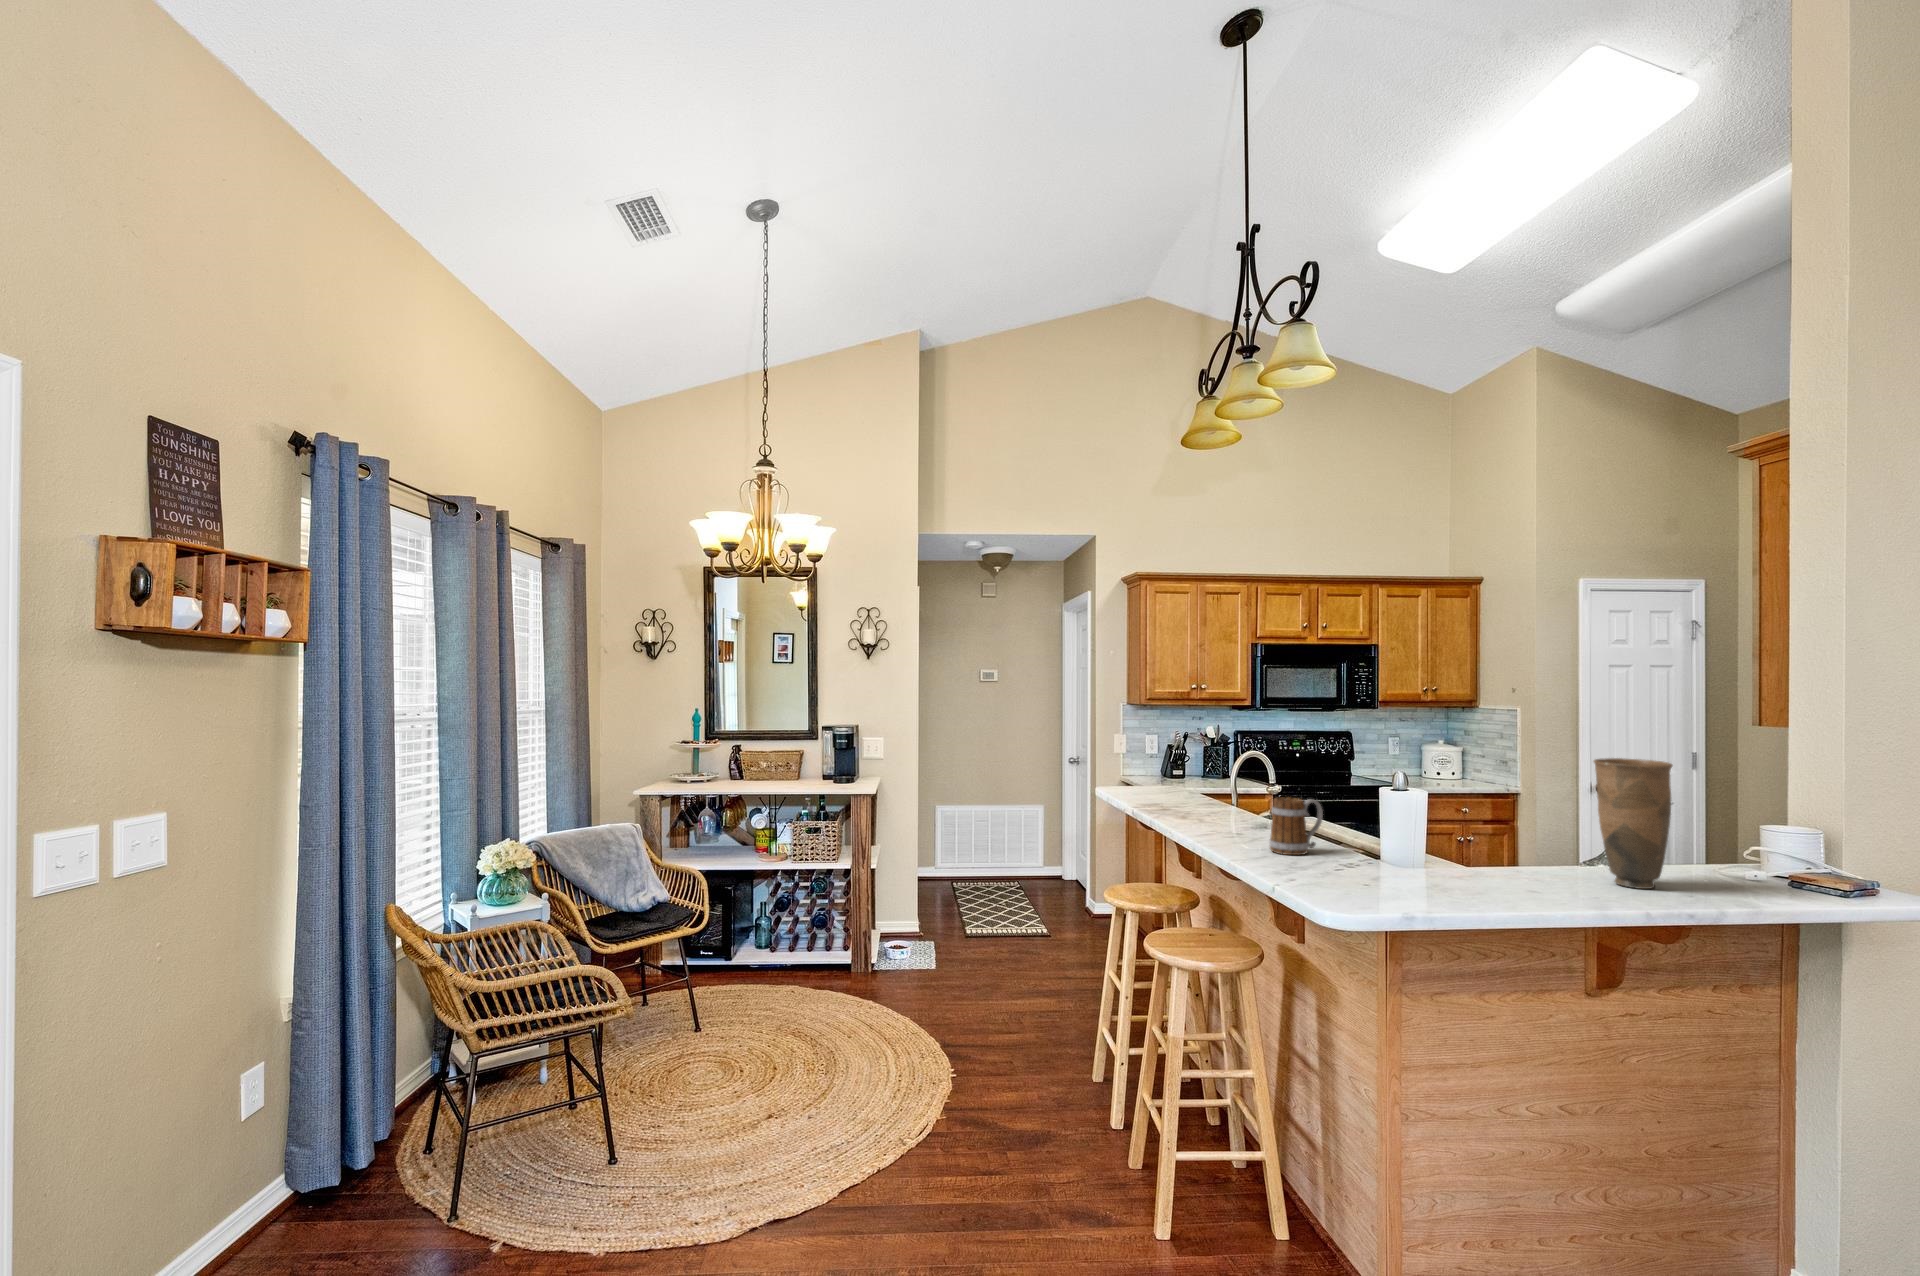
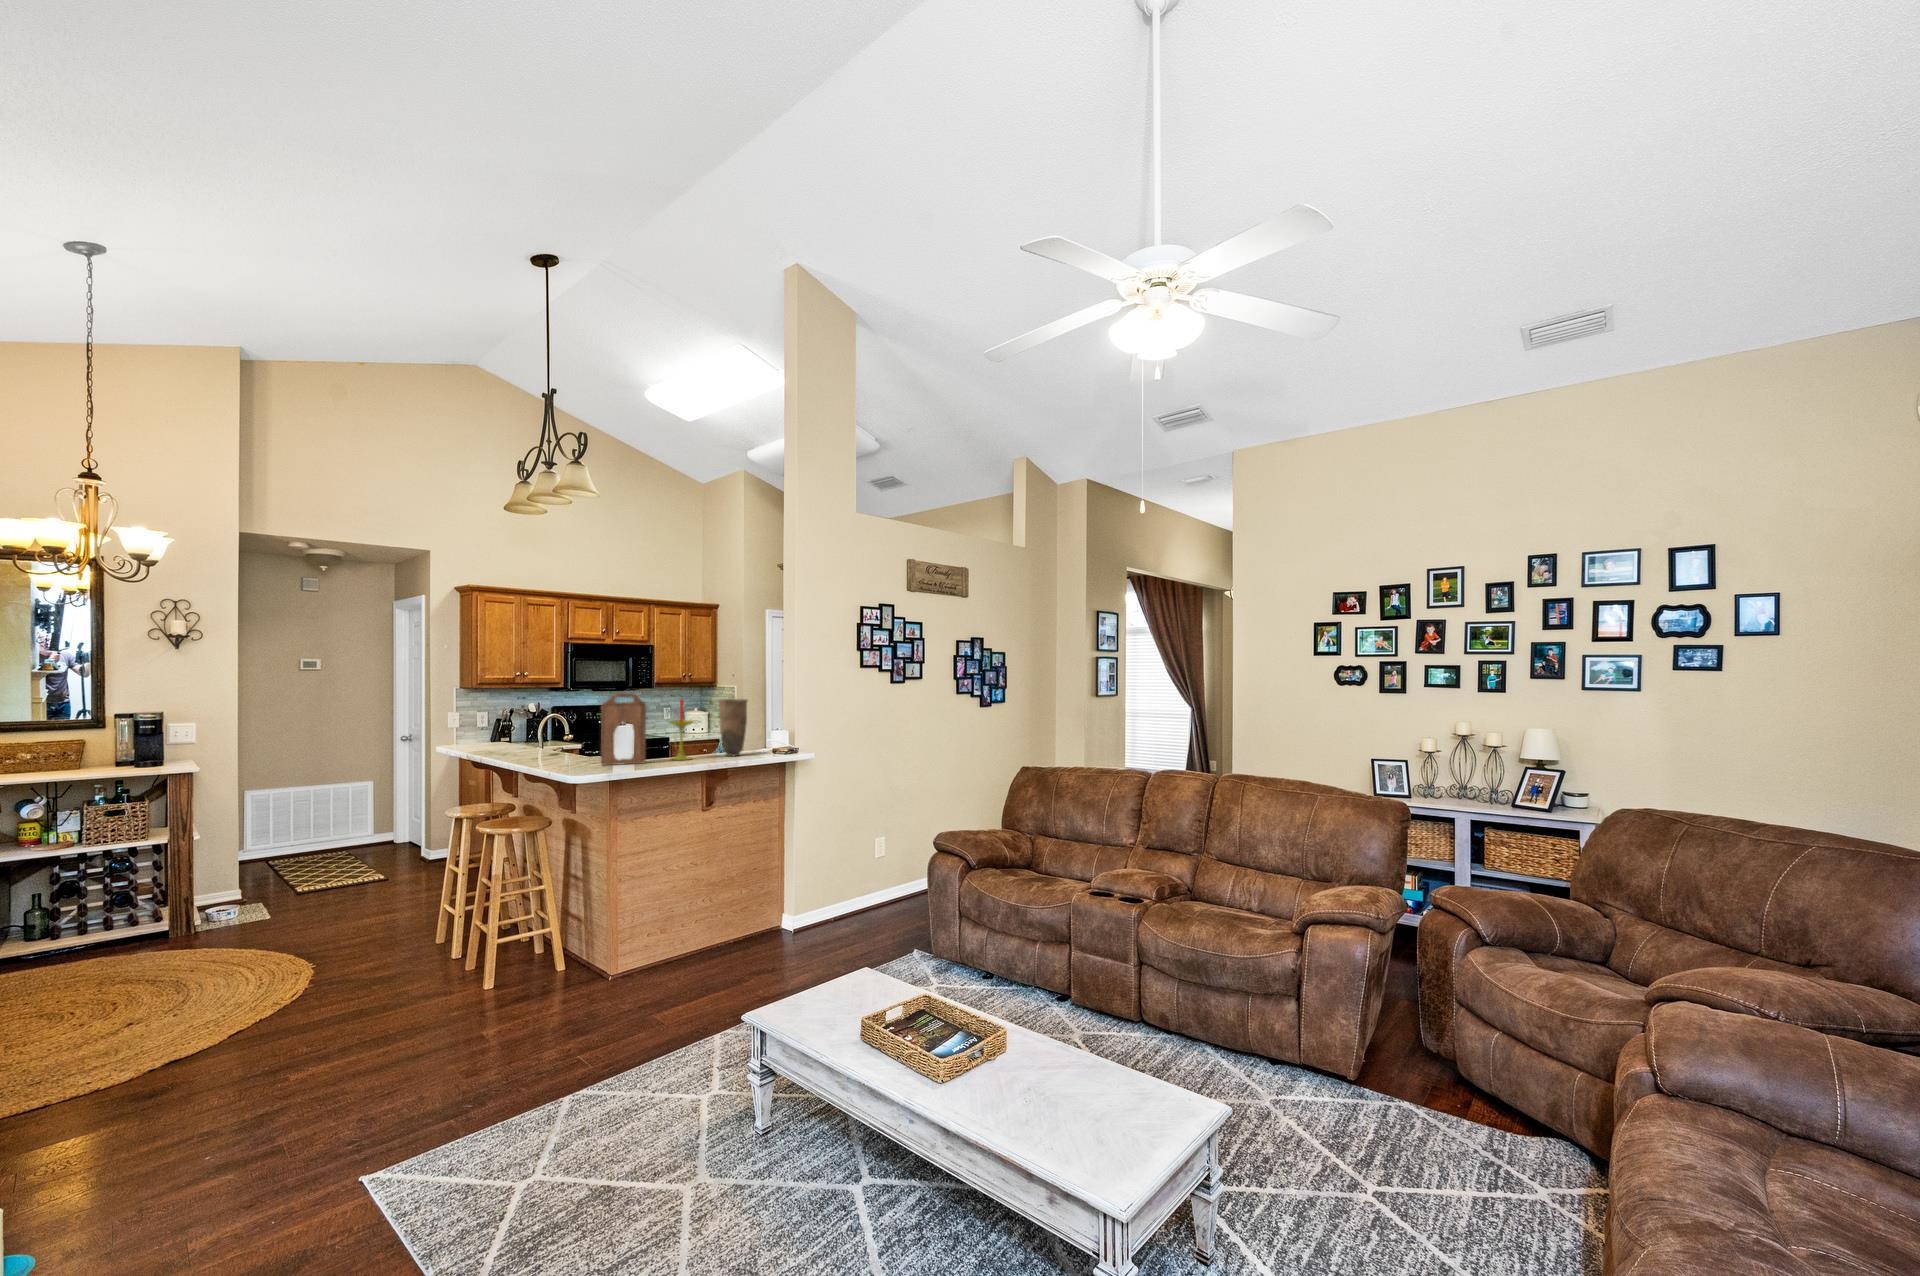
cutting board: none [1349,738,1440,883] -> present [601,693,646,765]
candle: none [1483,751,1541,885] -> present [669,699,693,760]
mug: present [1269,797,1323,855] -> none [560,731,592,762]

